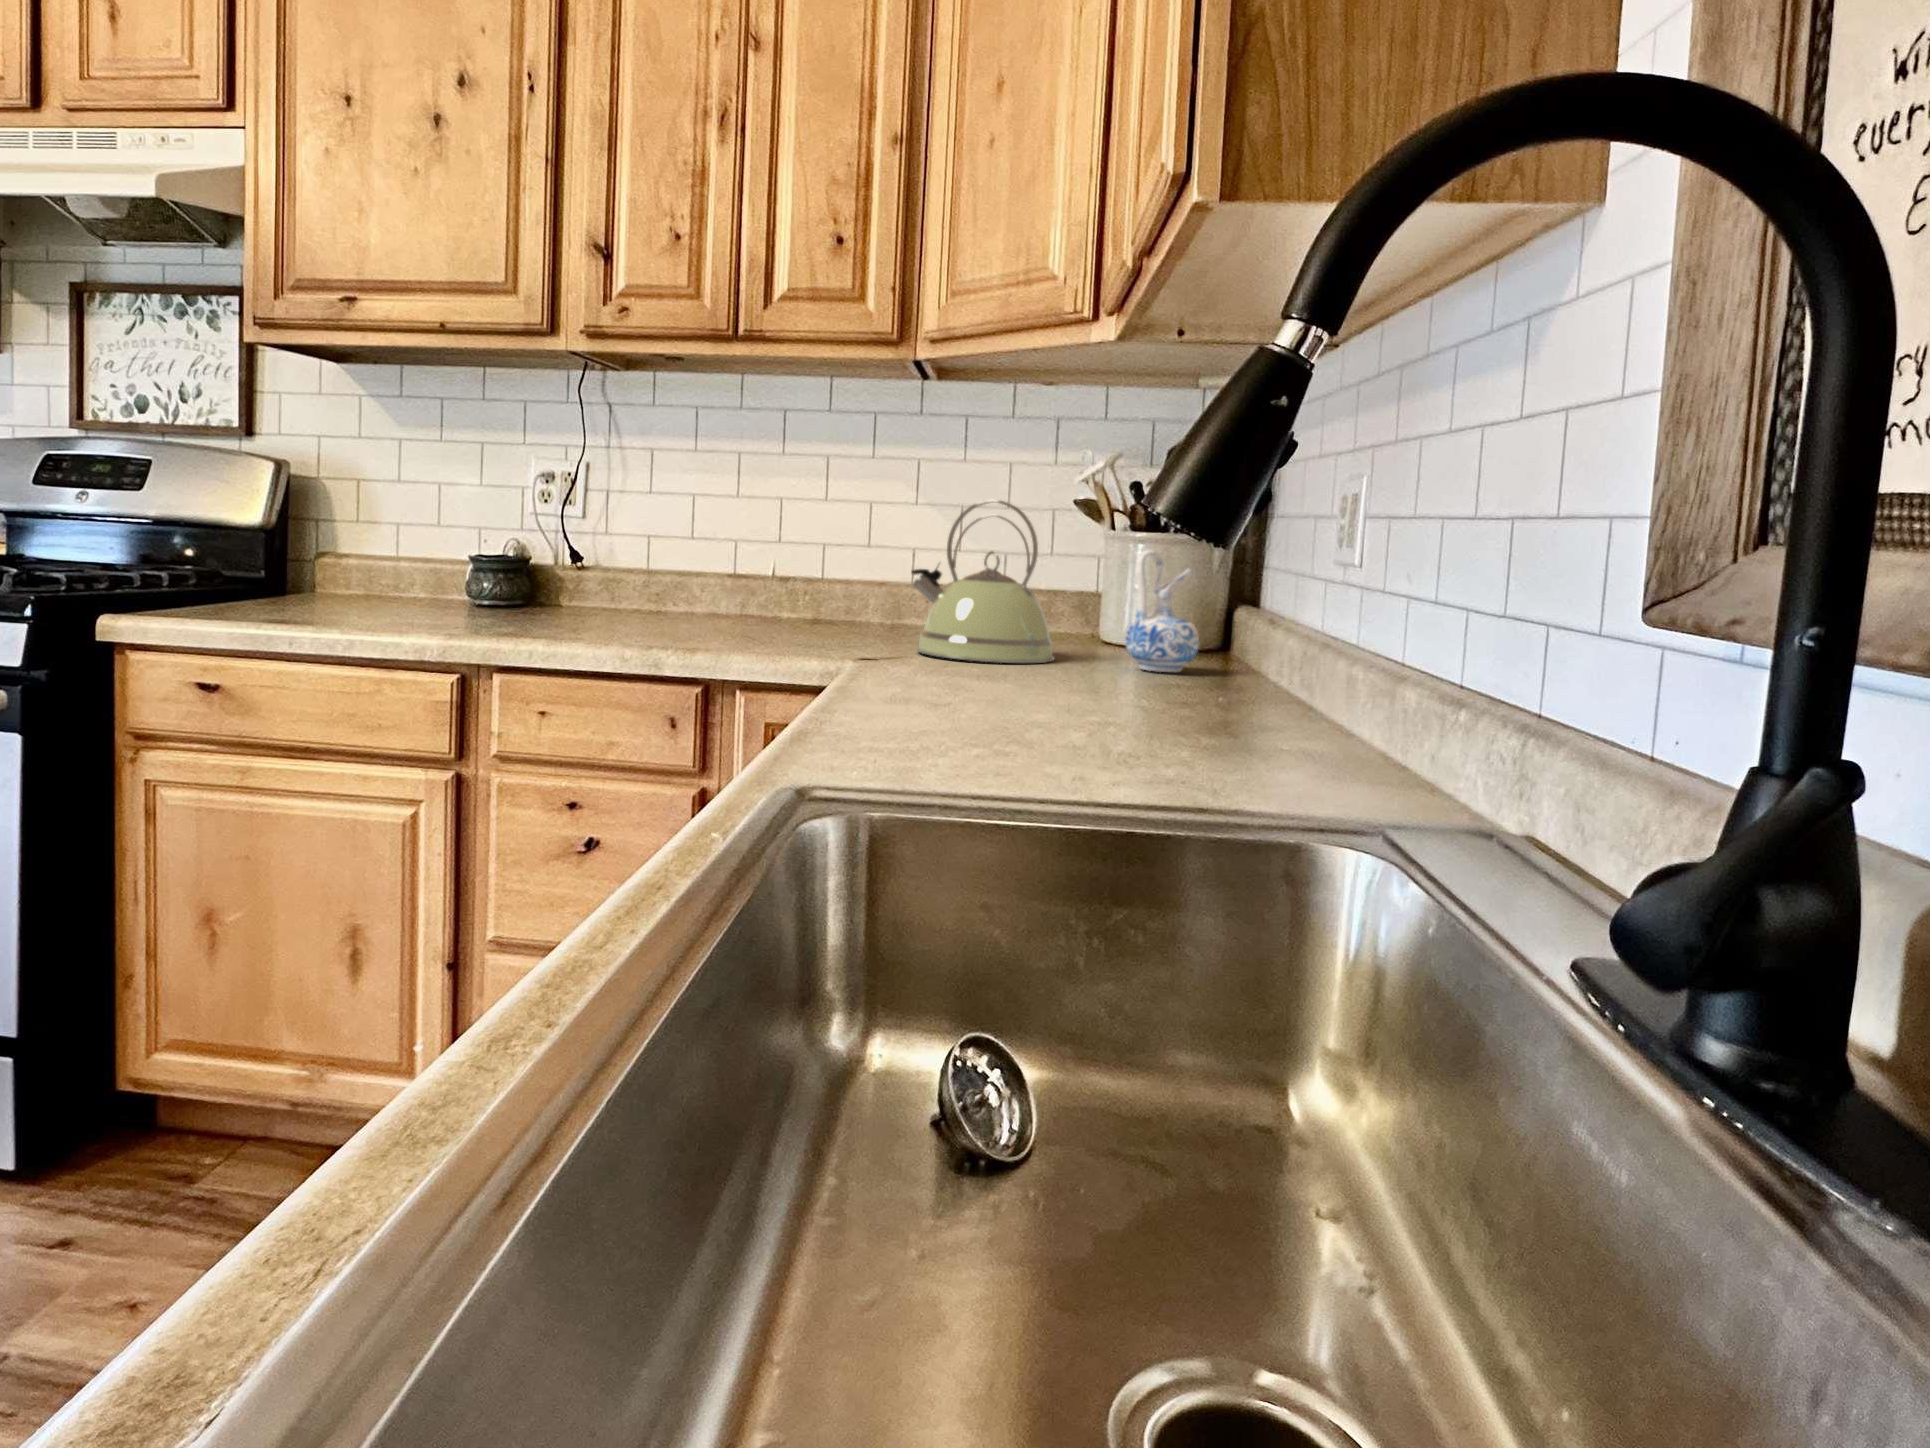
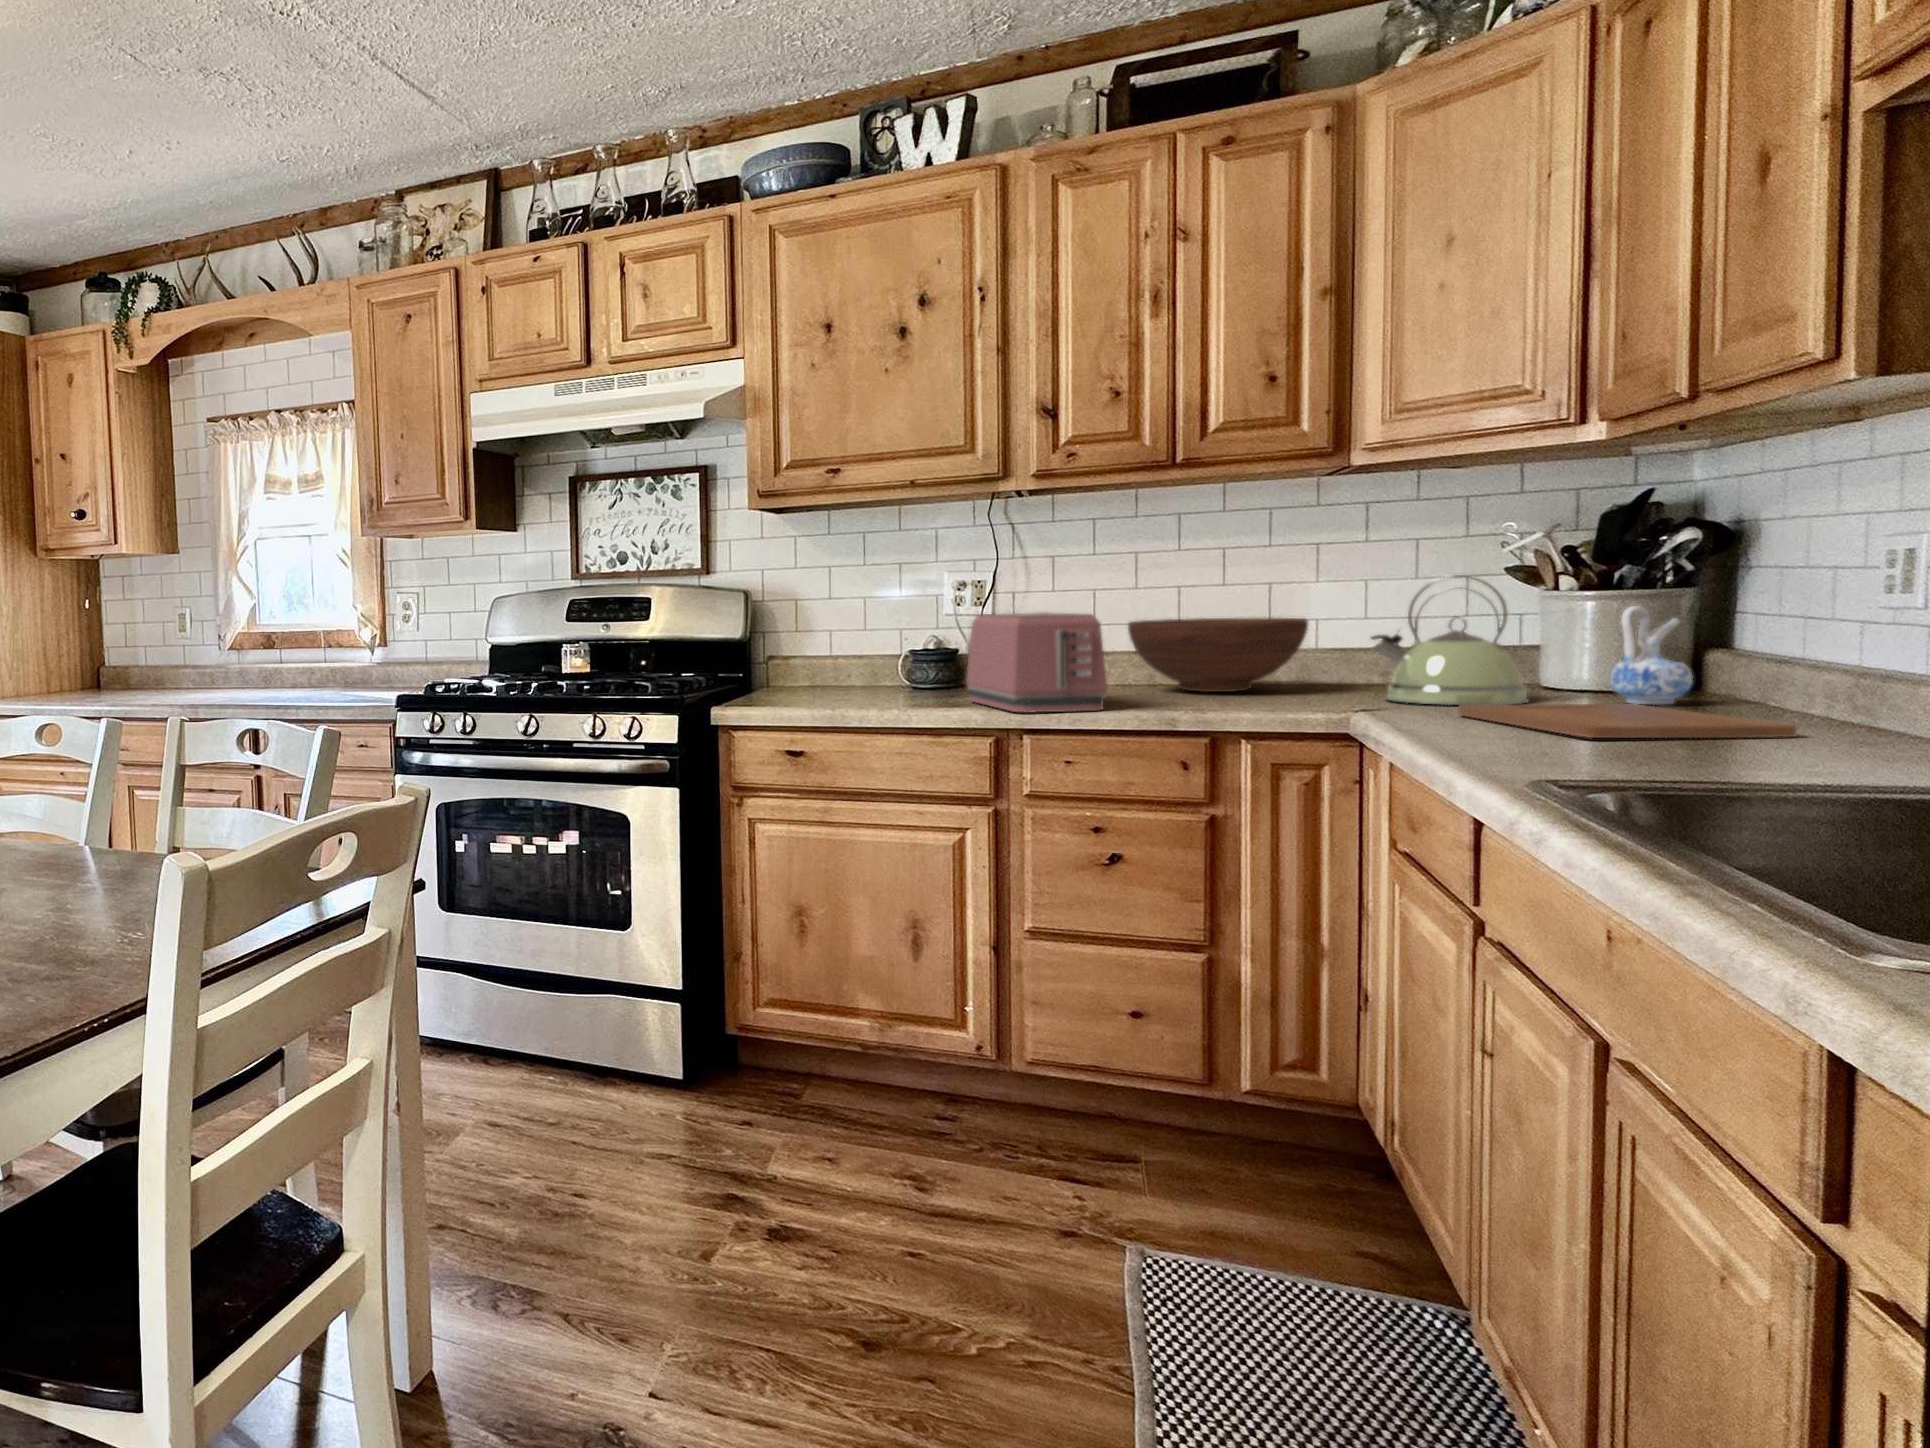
toaster: none [459,506,589,645] -> present [966,612,1107,713]
fruit bowl: none [688,536,877,631] -> present [1128,618,1308,692]
cutting board: none [945,661,1243,727] -> present [1459,704,1797,738]

